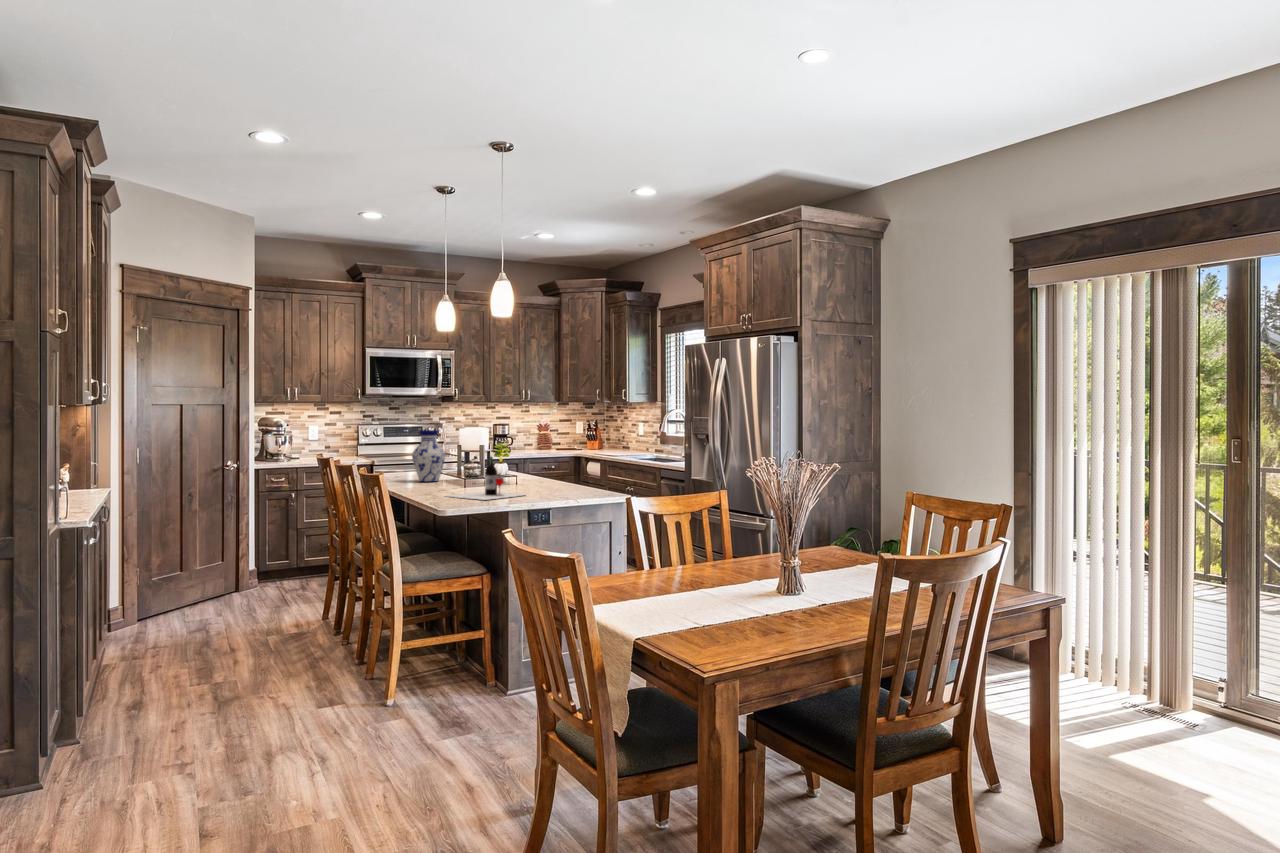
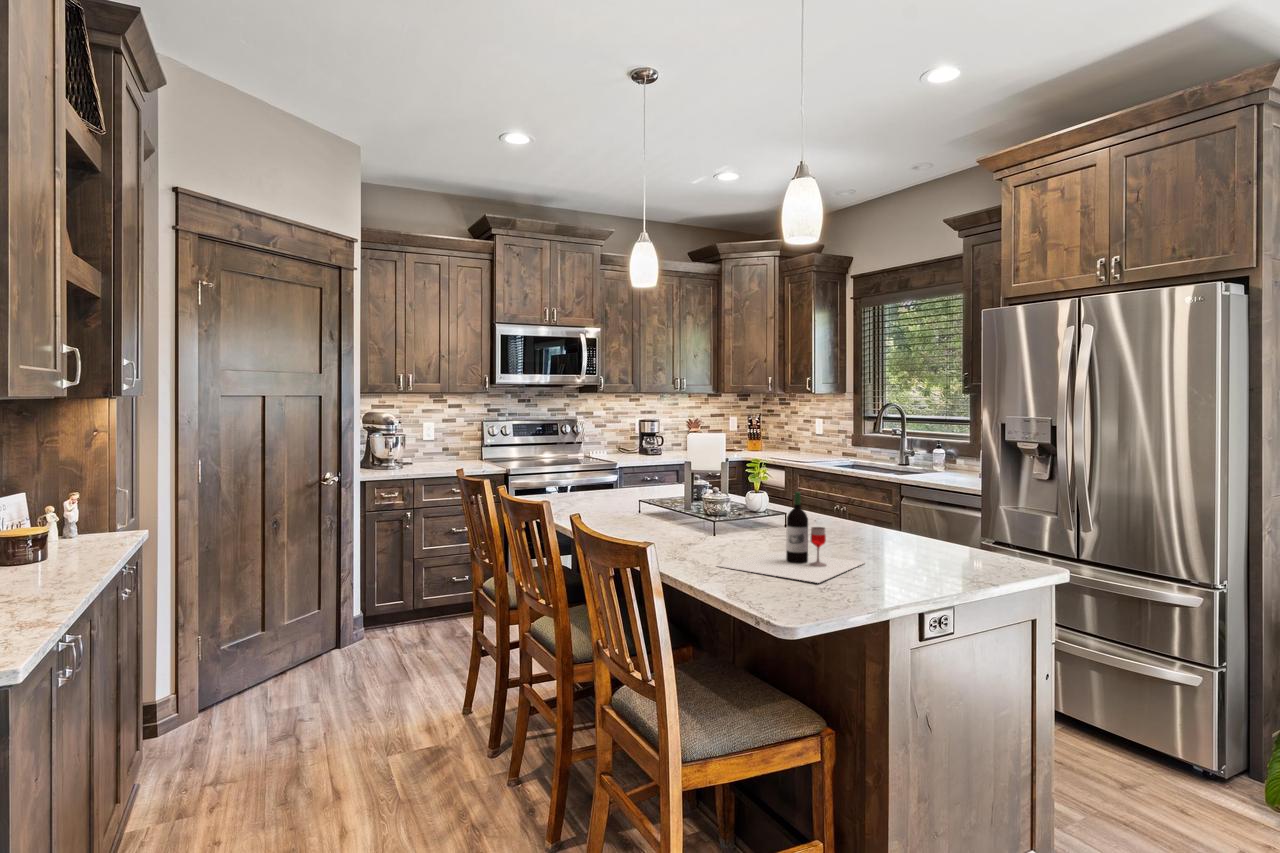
vase: present [412,430,446,482] -> none [610,436,661,519]

